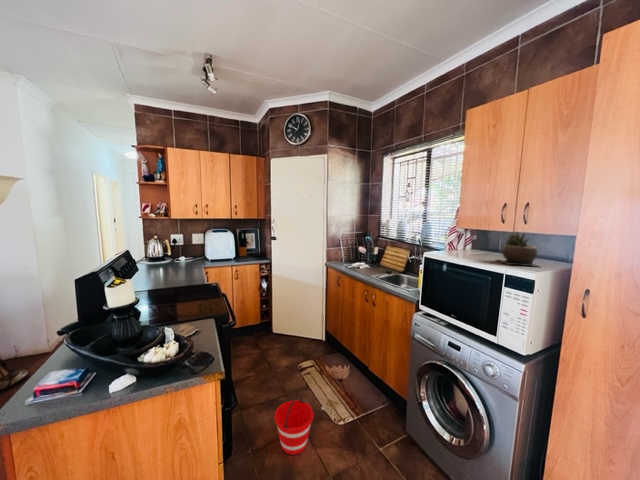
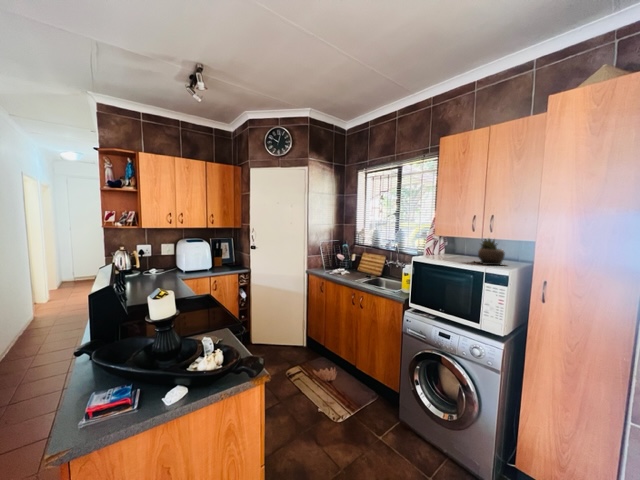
bucket: present [274,395,314,455] -> none [281,398,319,457]

